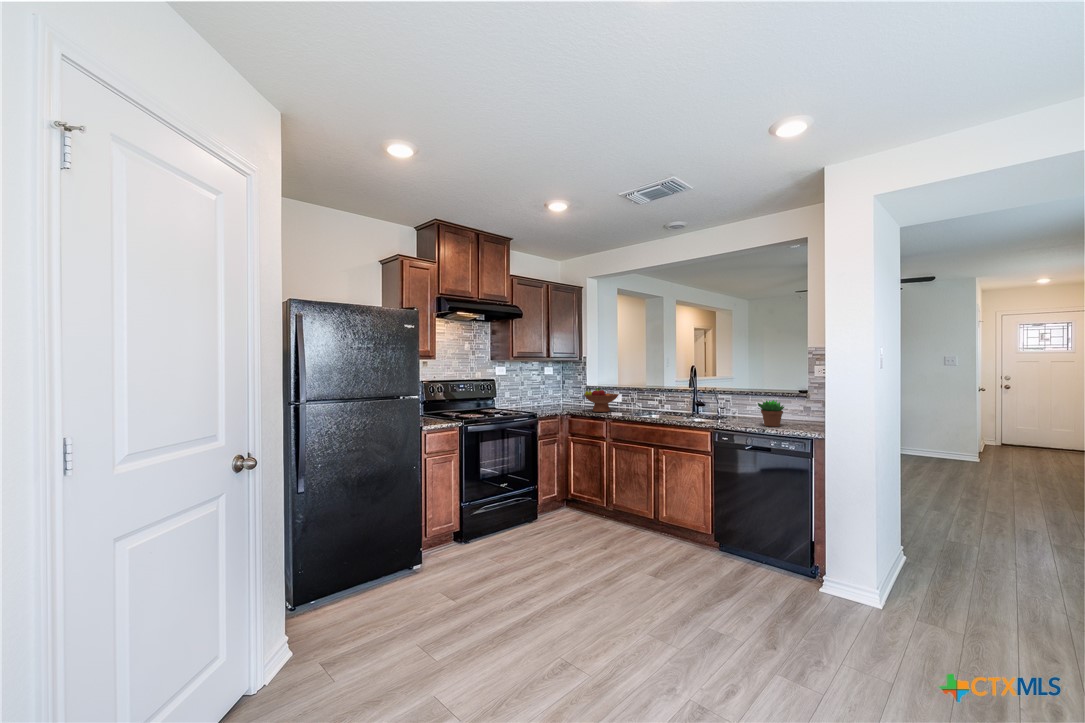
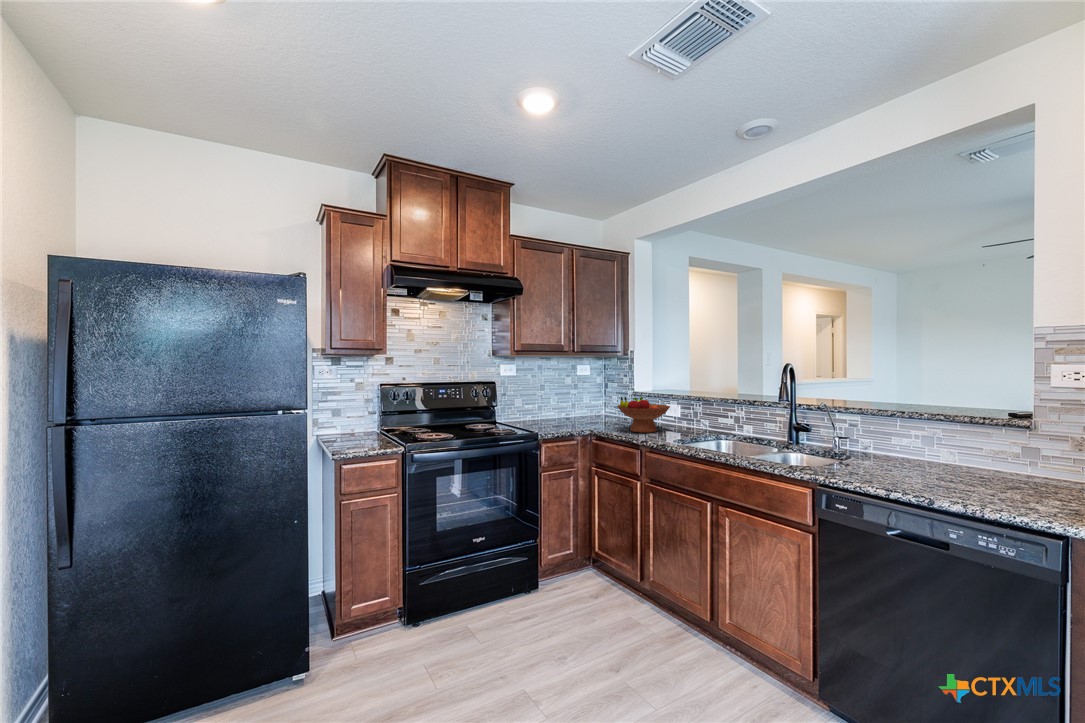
succulent plant: present [758,400,784,427] -> none [912,433,982,490]

